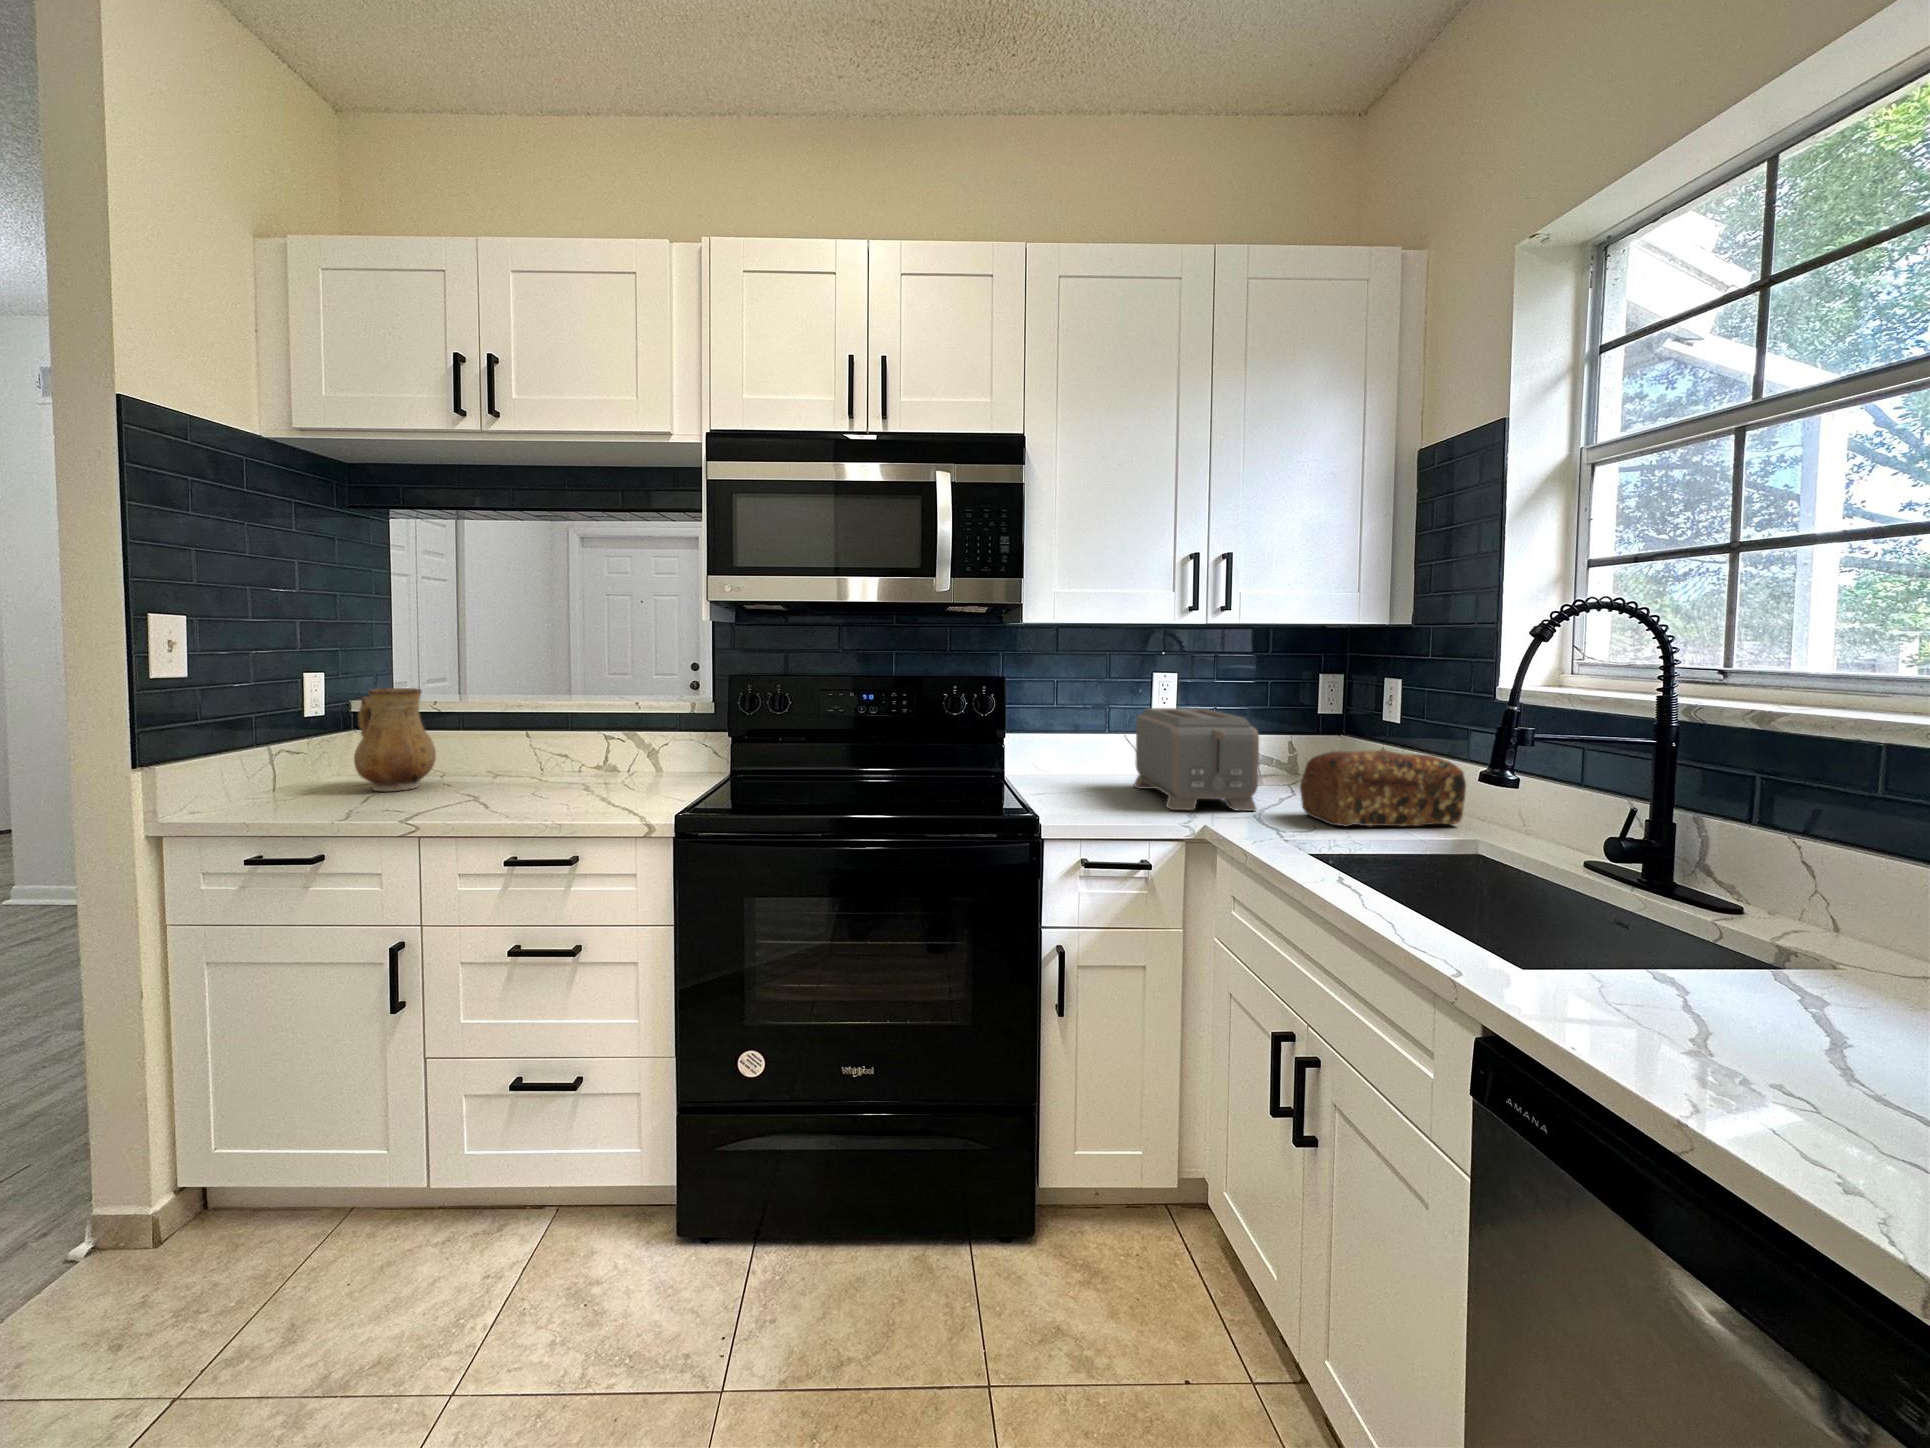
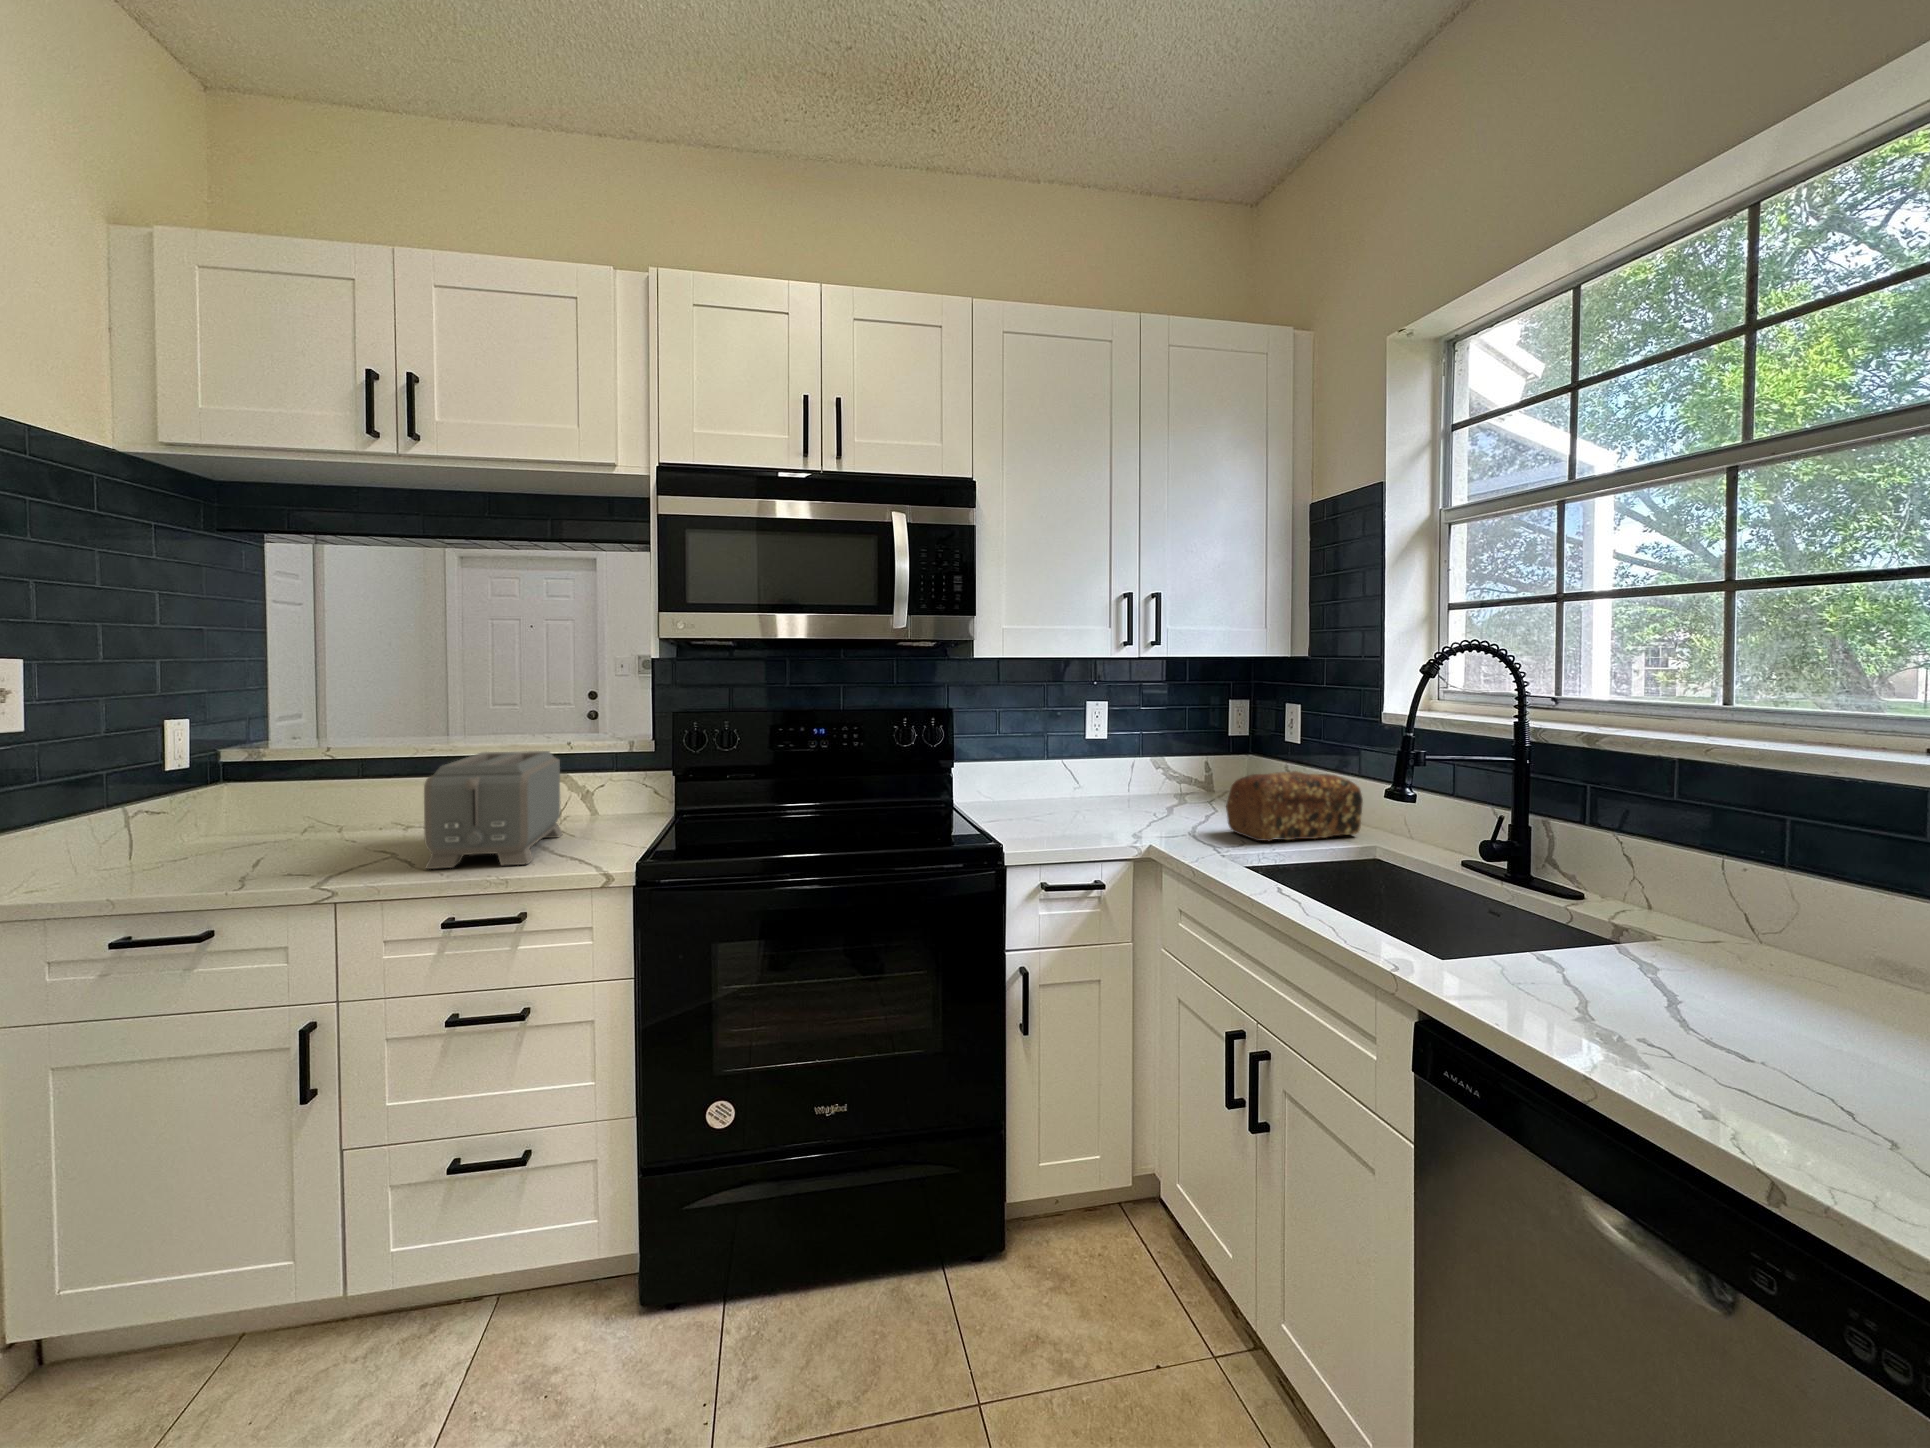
ceramic pitcher: present [354,688,436,791] -> none [232,735,333,853]
toaster: present [1134,708,1259,811] -> present [424,751,562,869]

